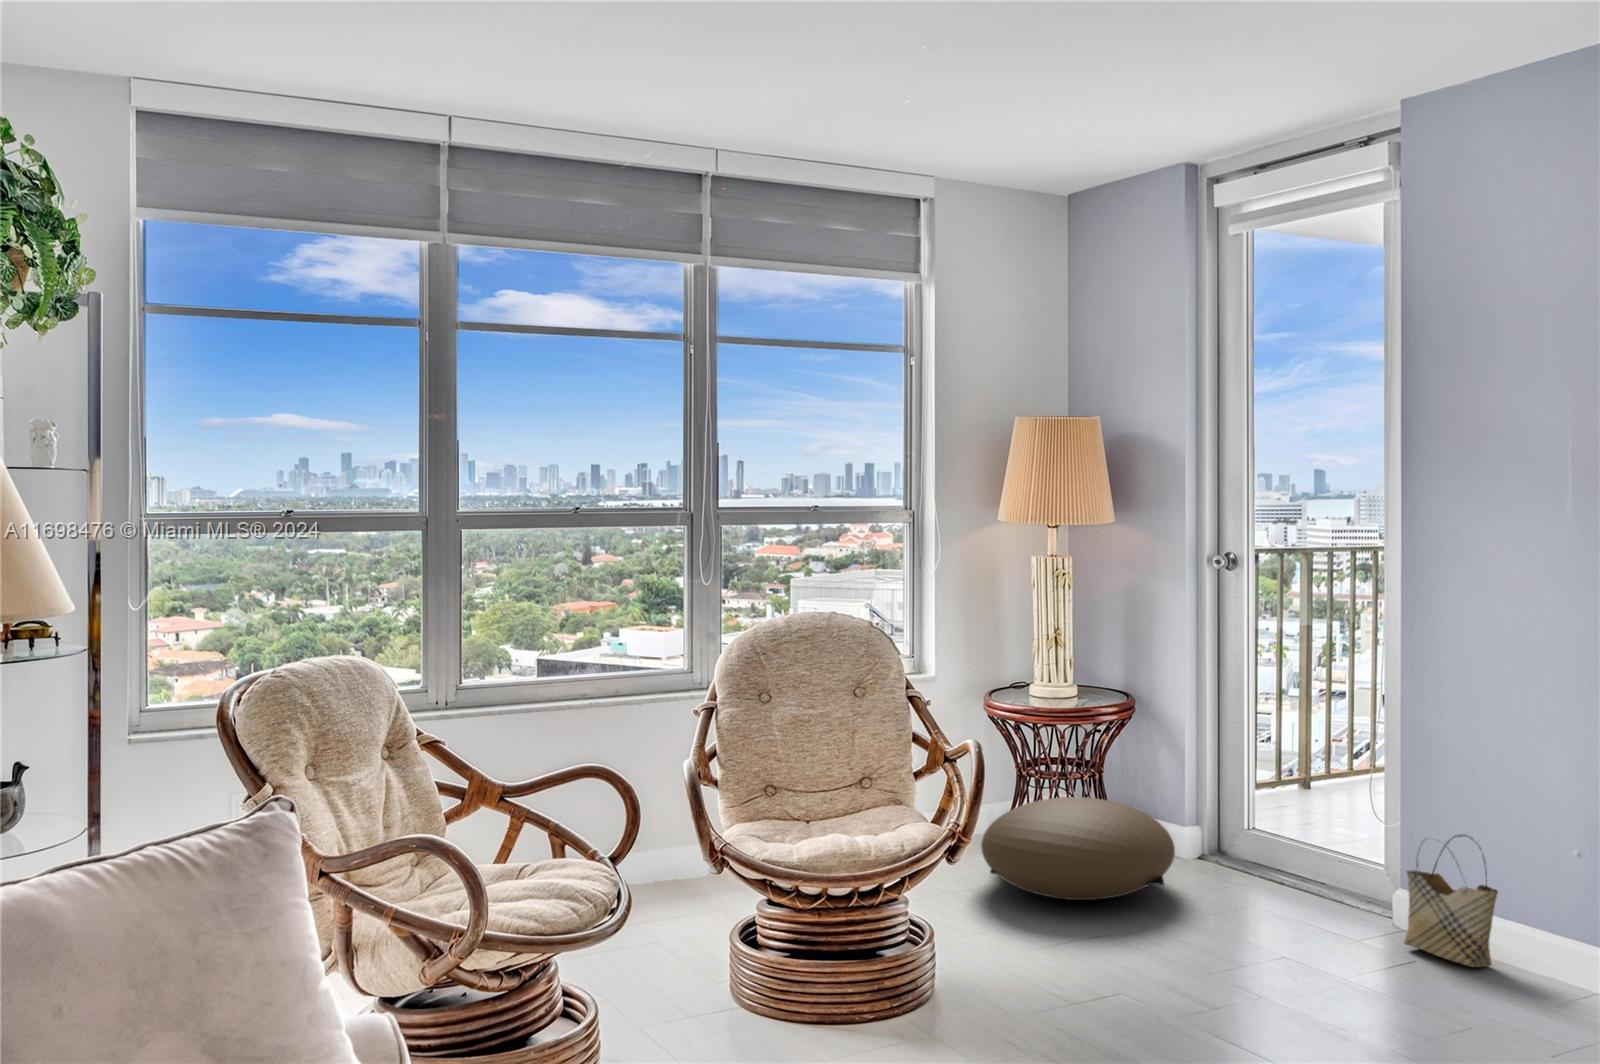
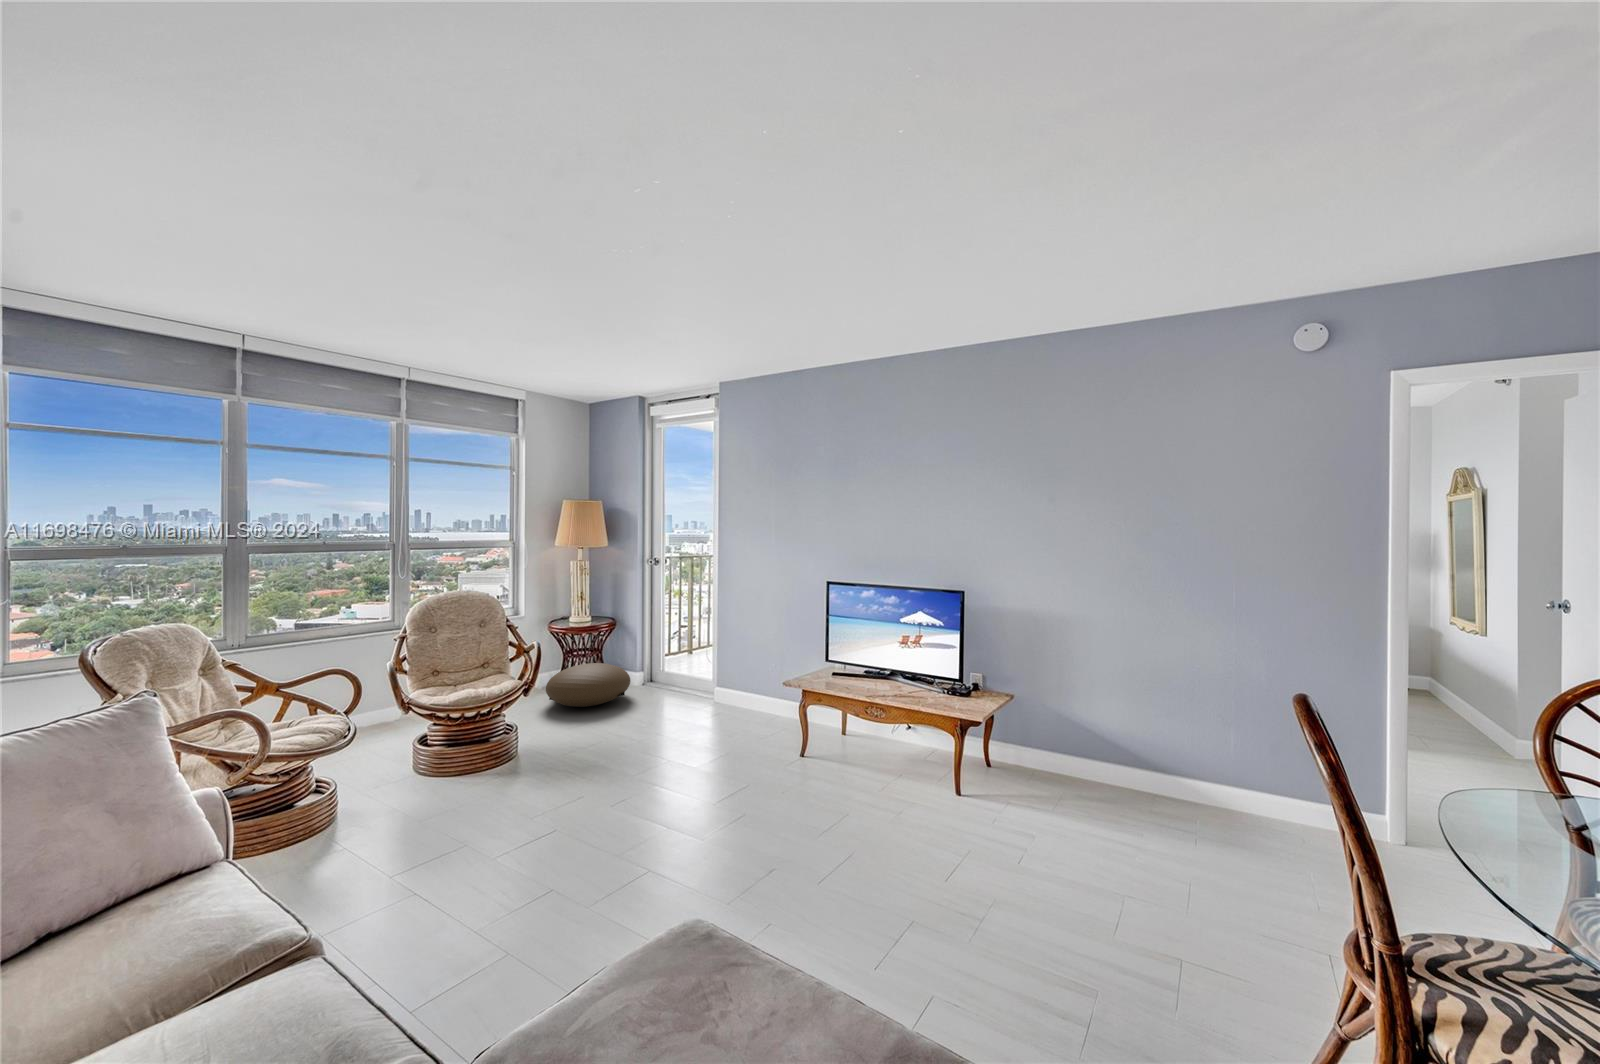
woven basket: present [1404,835,1498,967] -> none [712,663,743,711]

